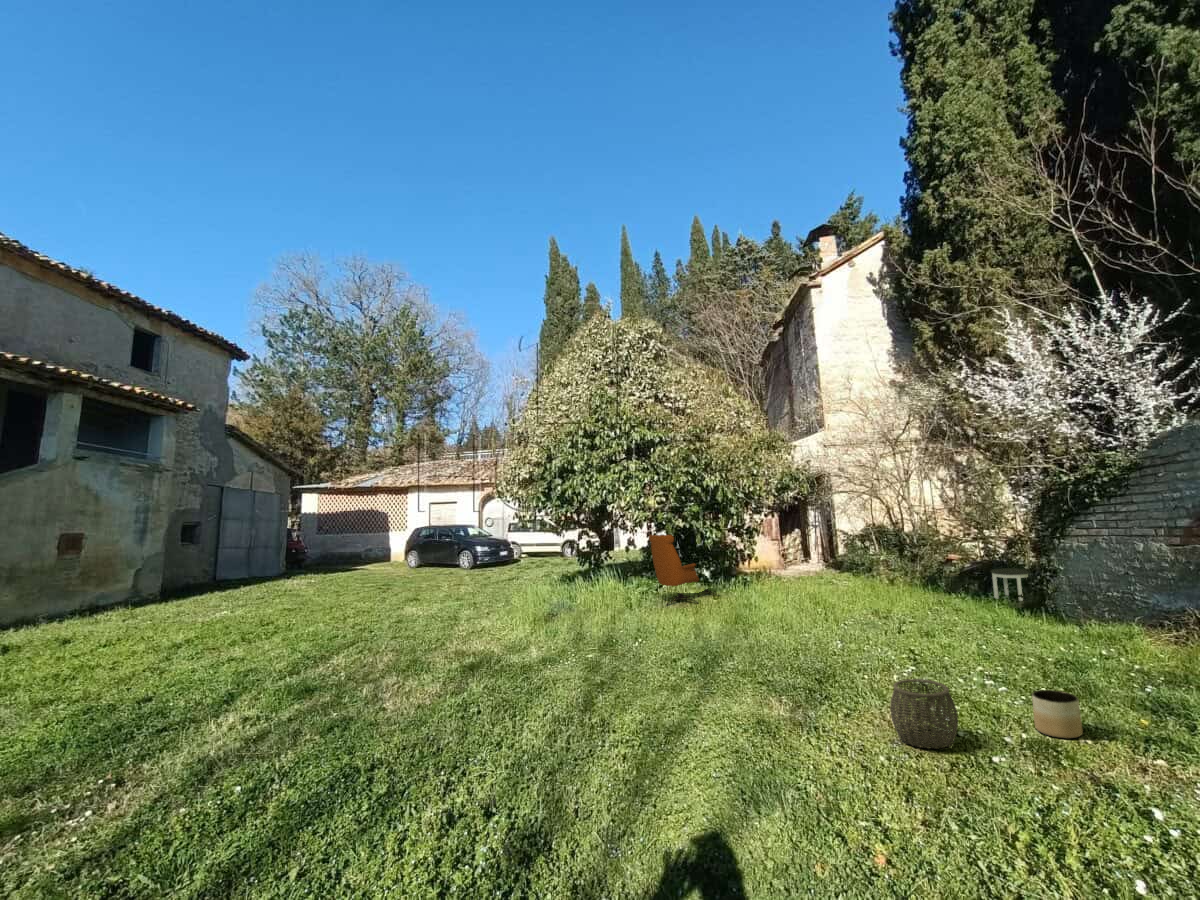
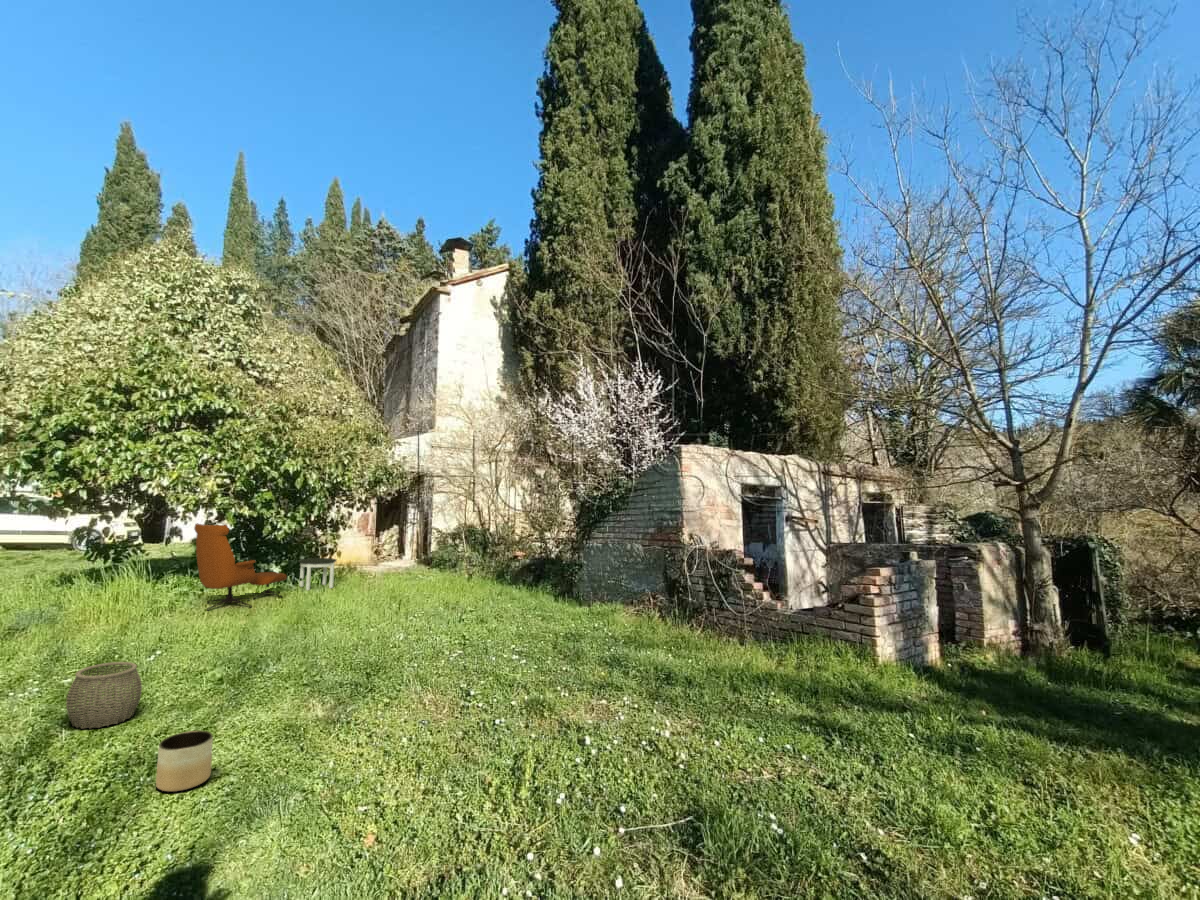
round table: present [990,568,1029,601] -> present [299,558,336,590]
woven basket: present [890,679,958,749] -> present [66,662,142,729]
planter: present [1032,690,1083,739] -> present [156,731,213,792]

